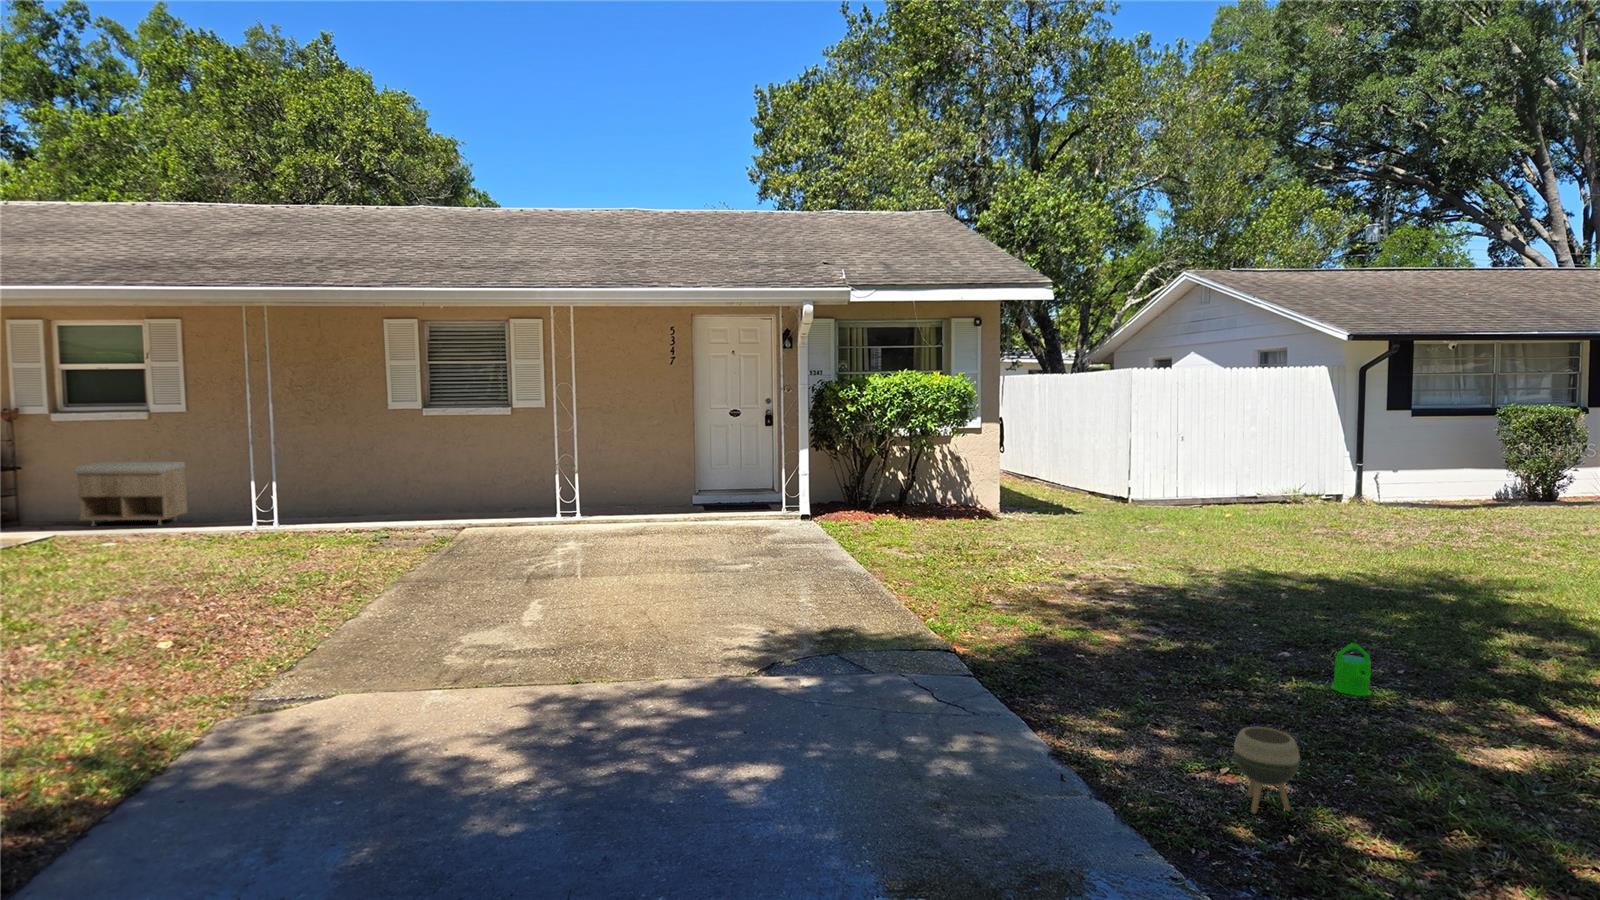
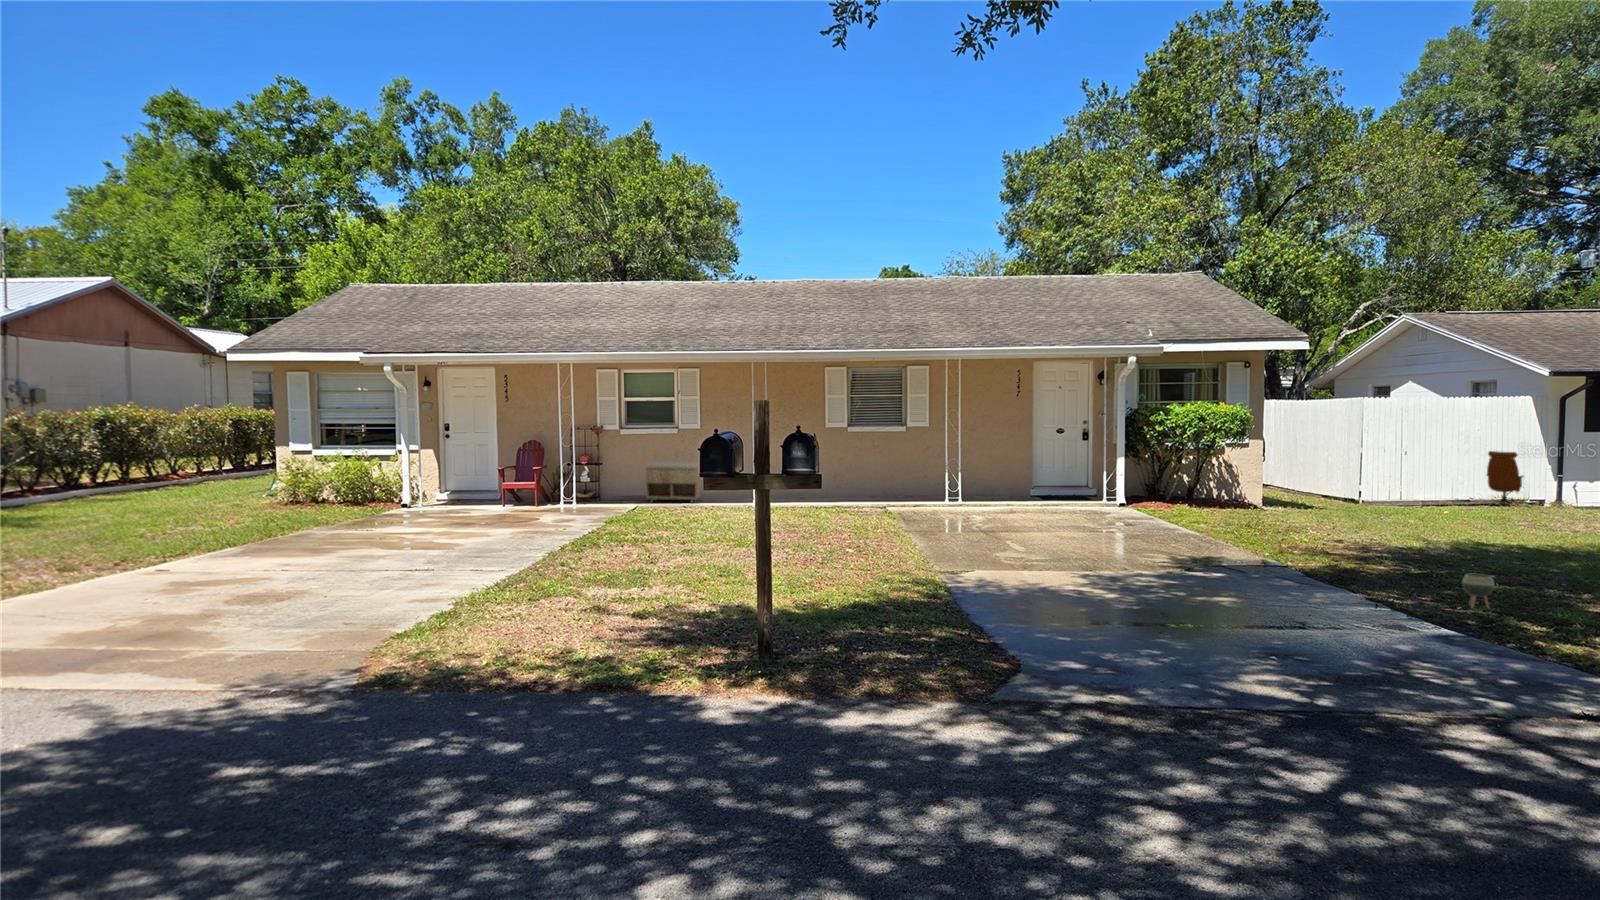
lounge chair: none [1273,435,1321,504] -> present [1487,451,1523,503]
watering can: present [1331,643,1372,696] -> none [1516,557,1541,584]

